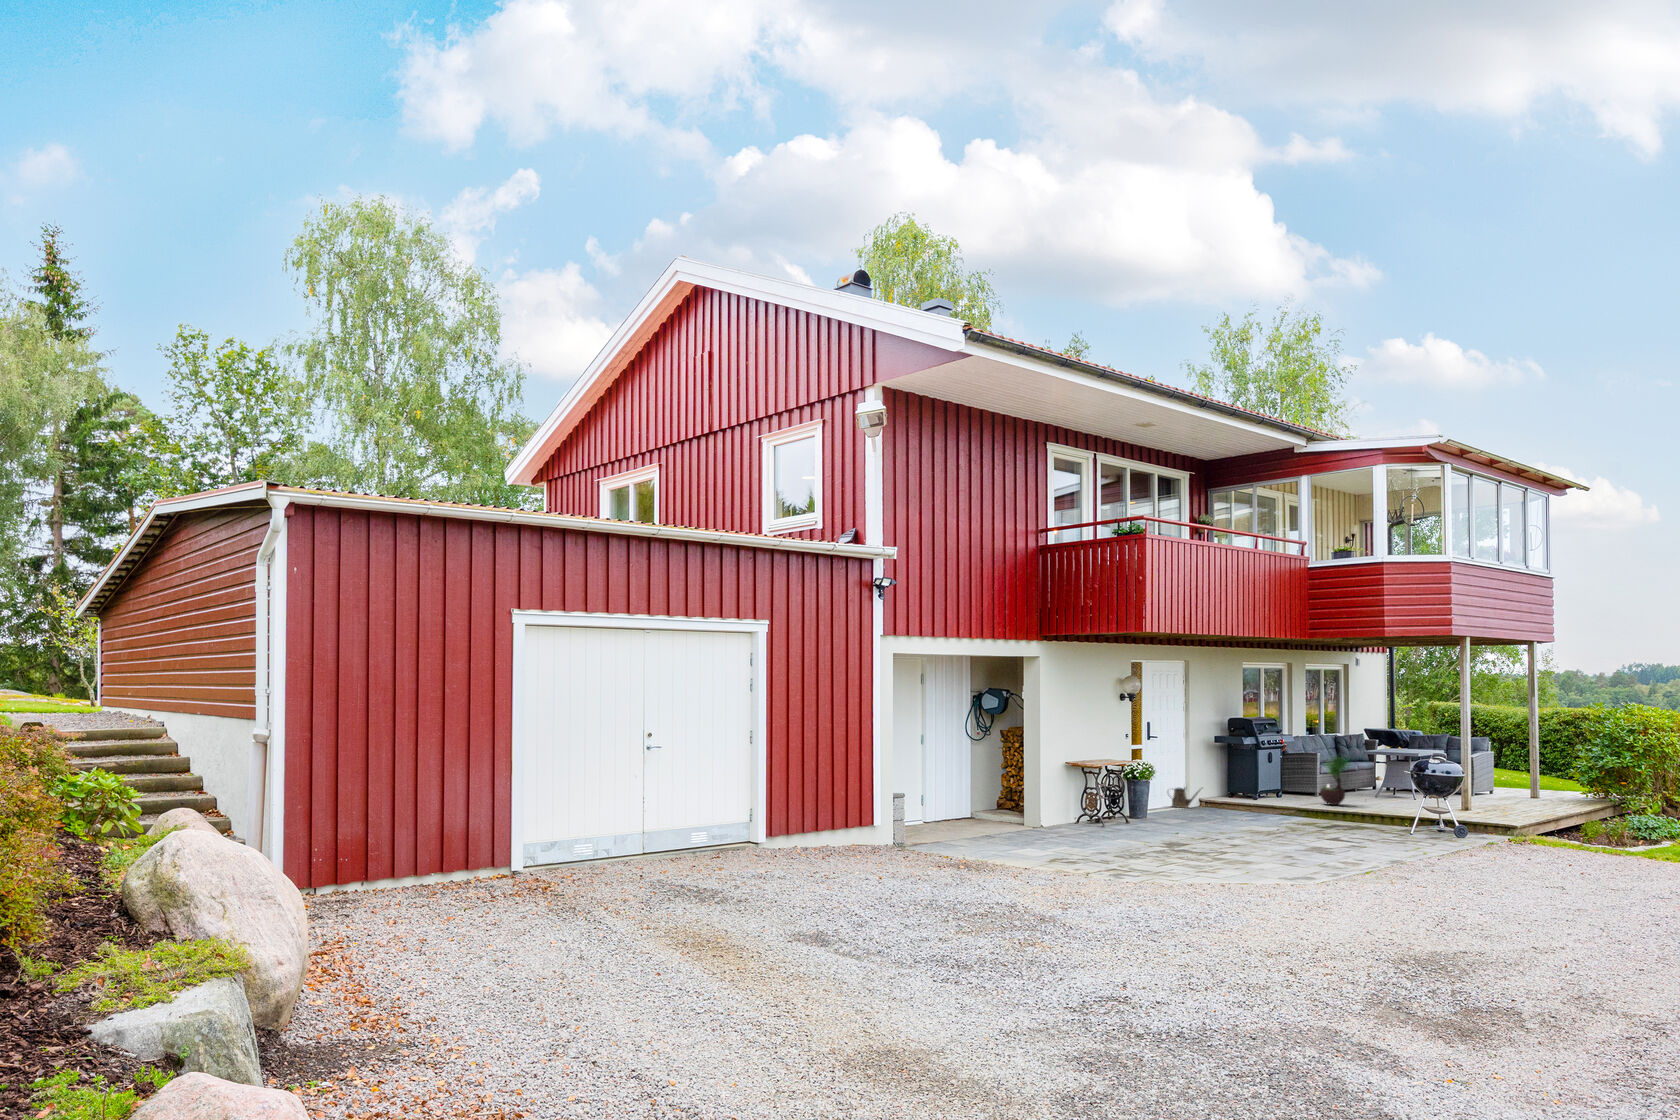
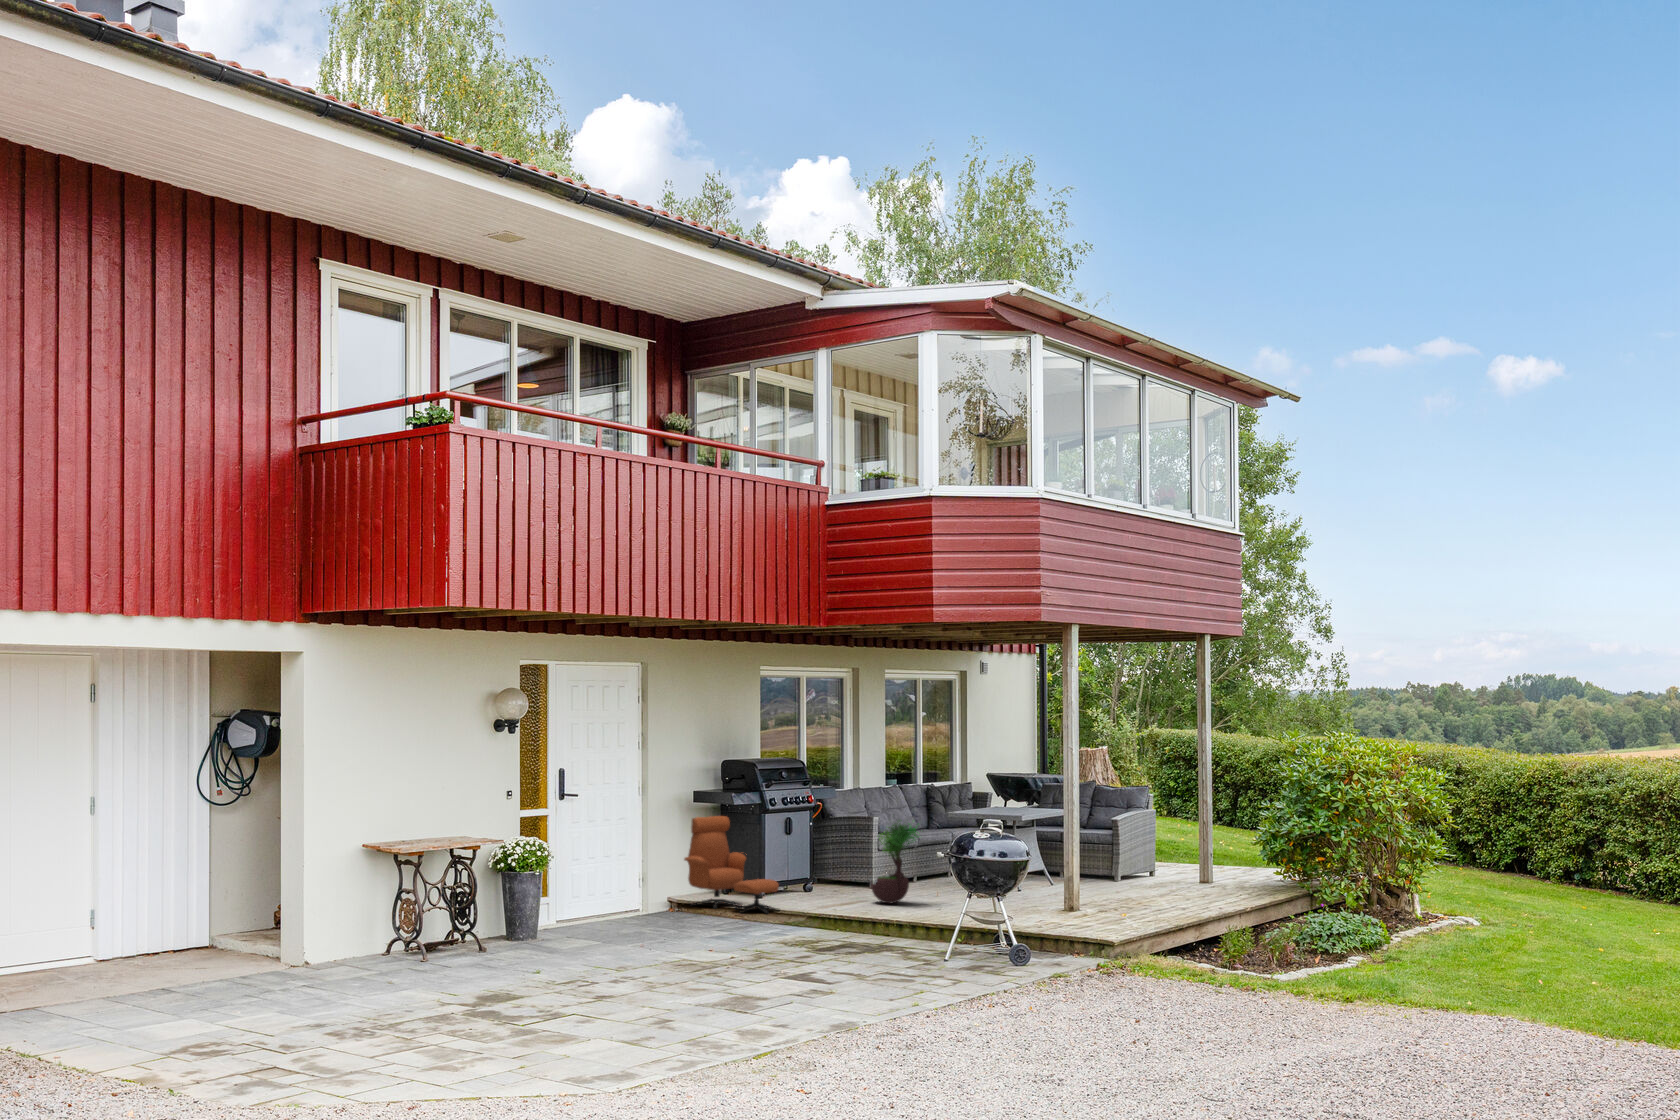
lounge chair: none [1210,751,1273,808] -> present [684,816,779,913]
watering can: present [1172,788,1199,808] -> none [595,881,653,918]

